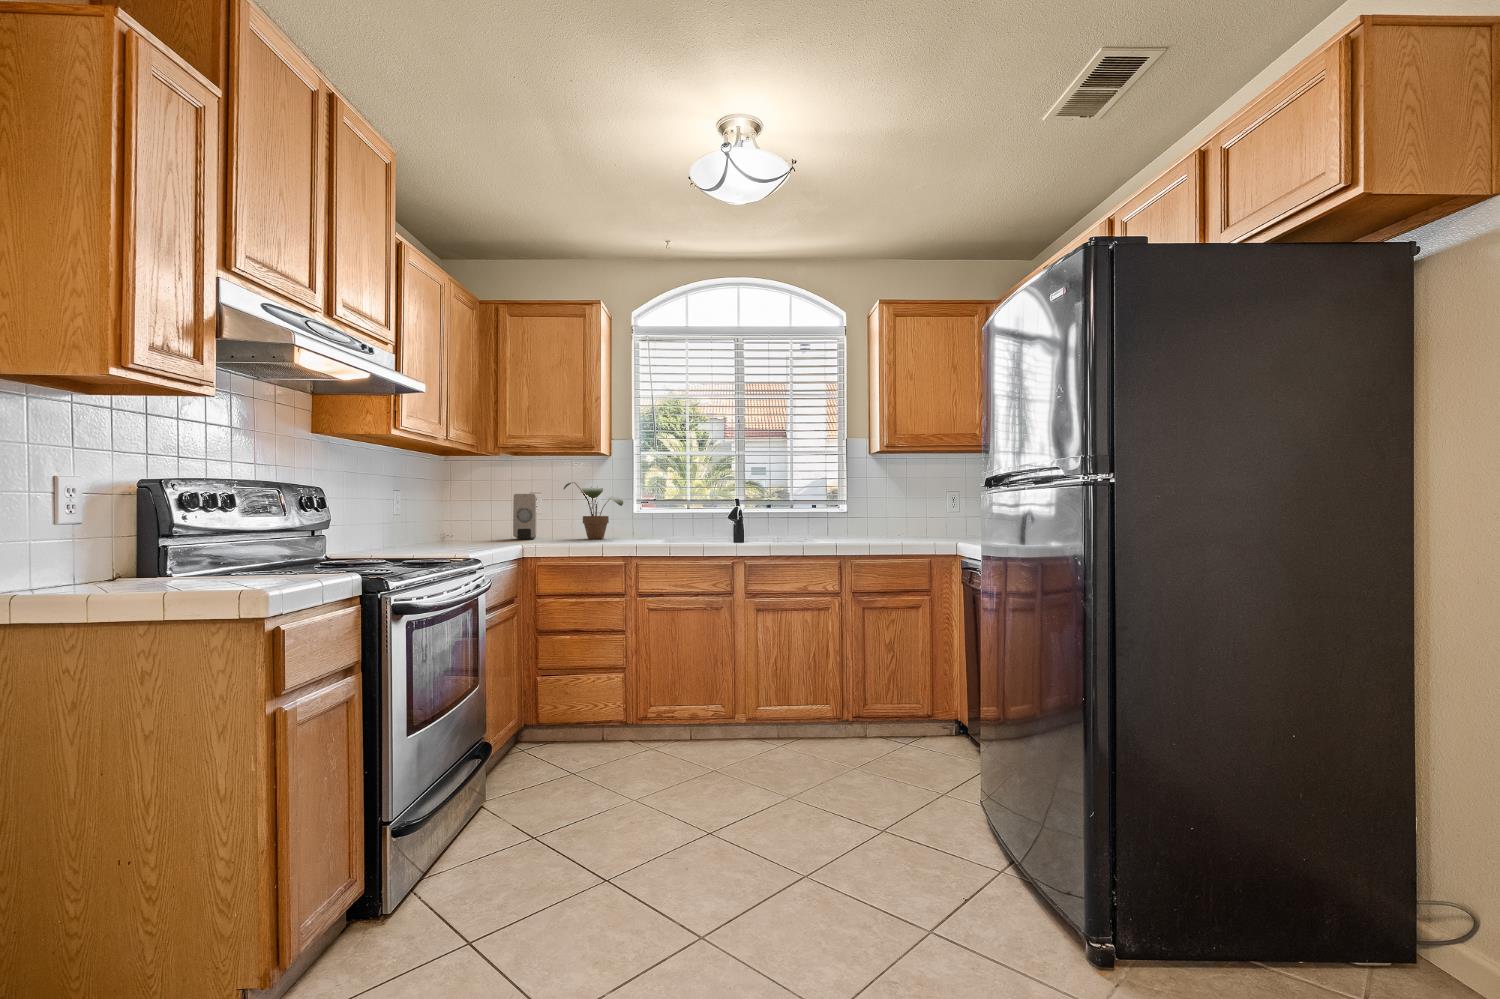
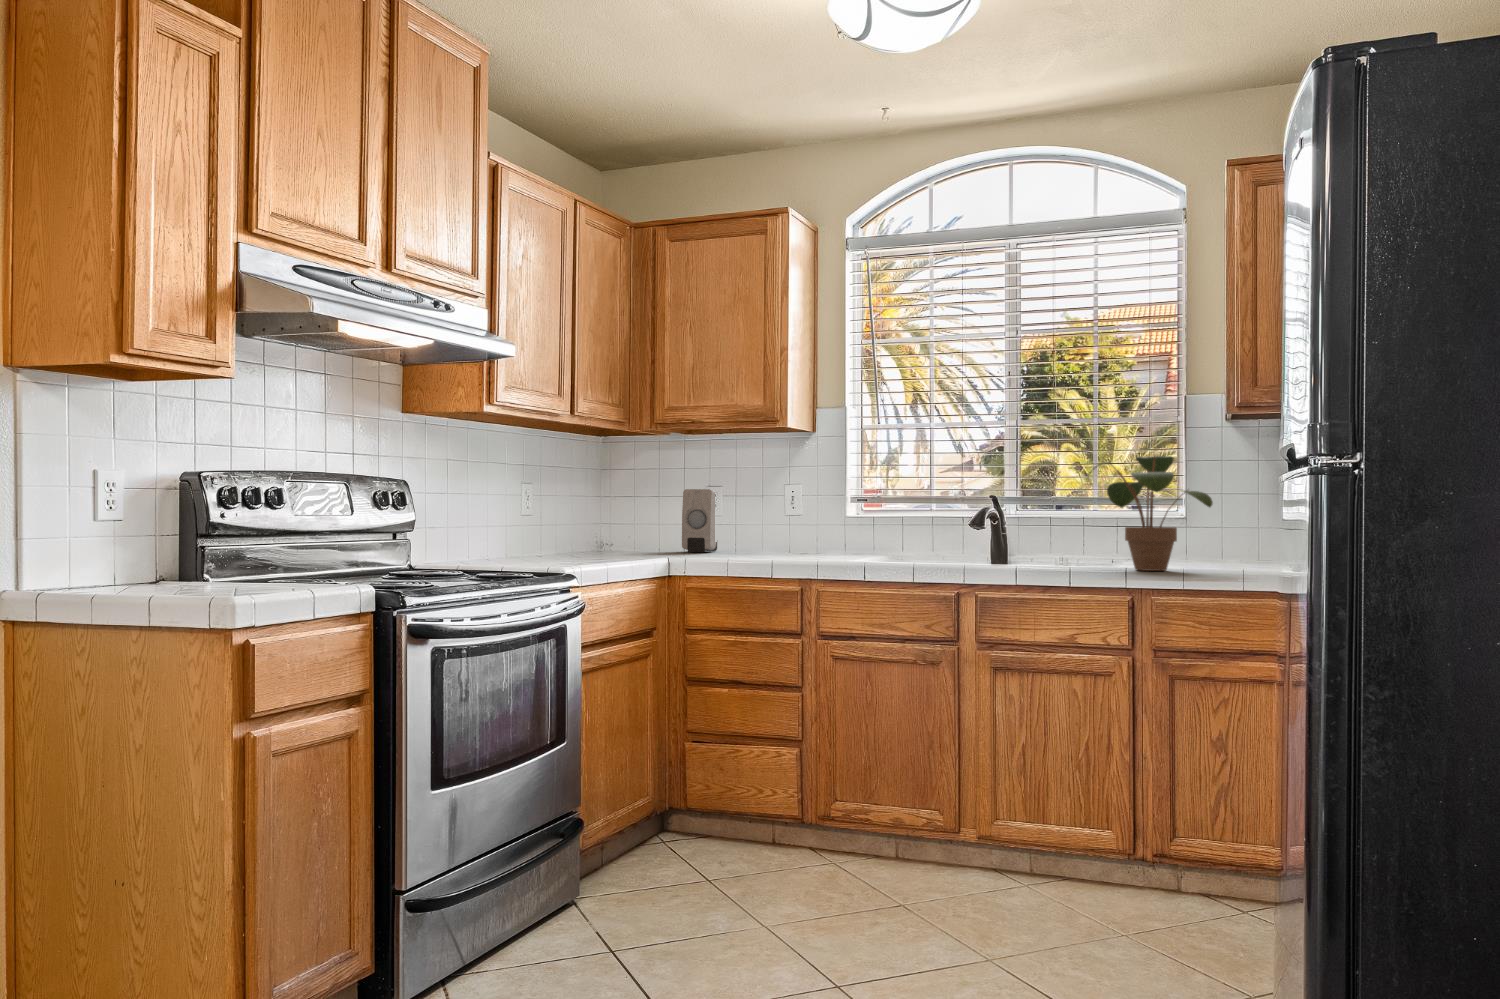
potted plant: present [564,482,623,539] -> present [1091,455,1213,571]

